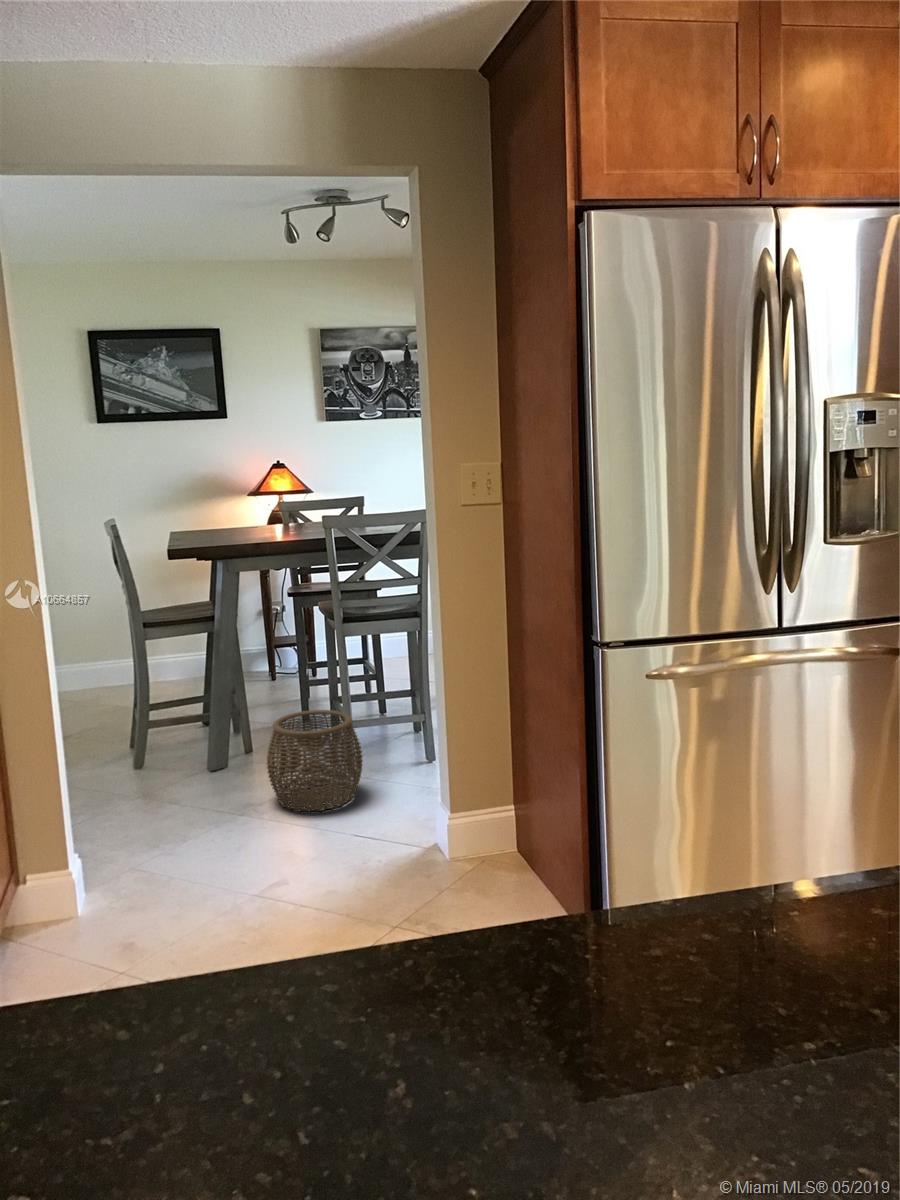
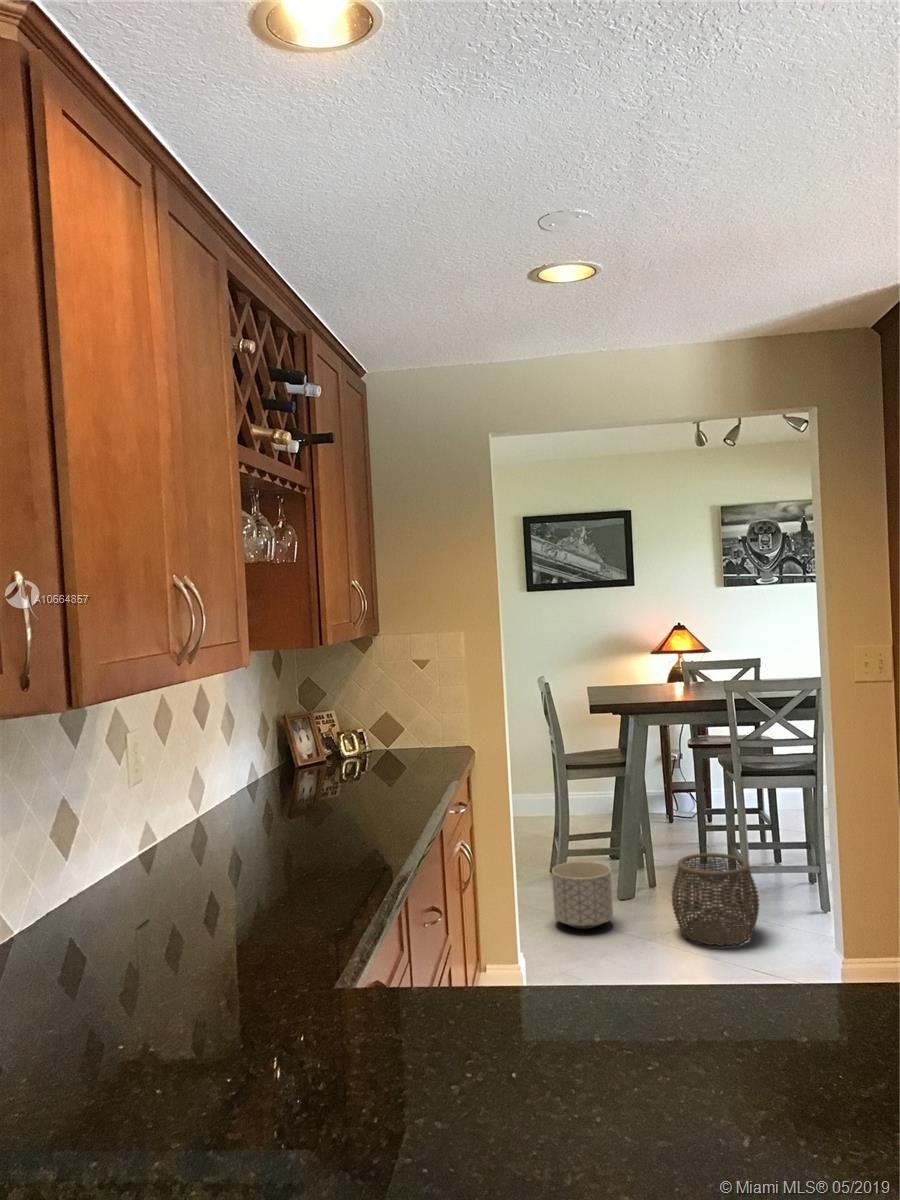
planter: none [123,733,200,812] -> present [552,861,613,929]

